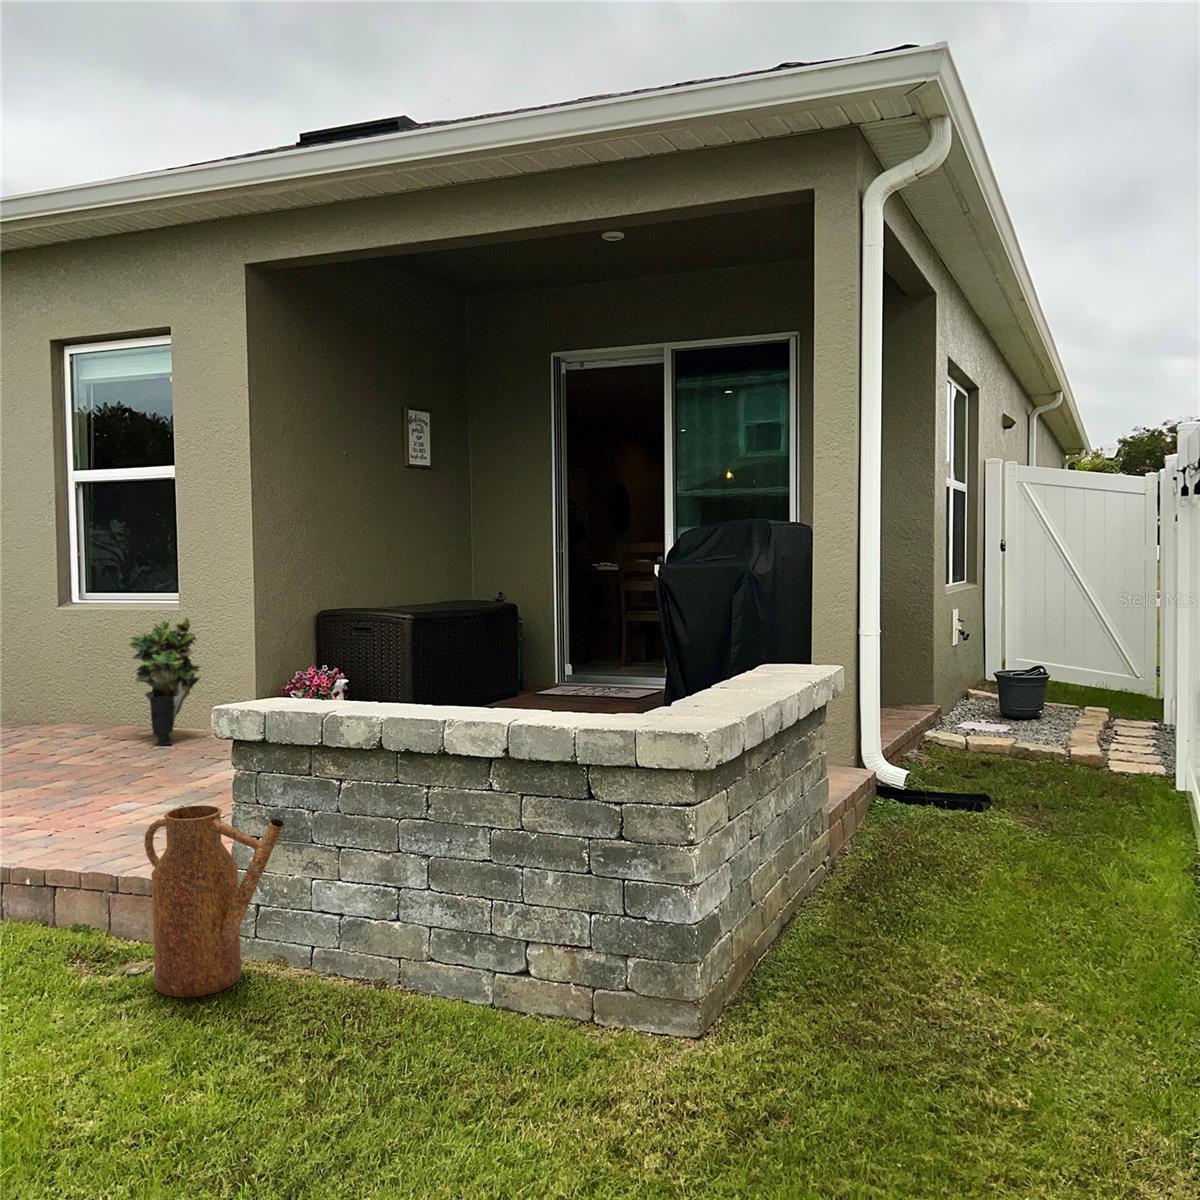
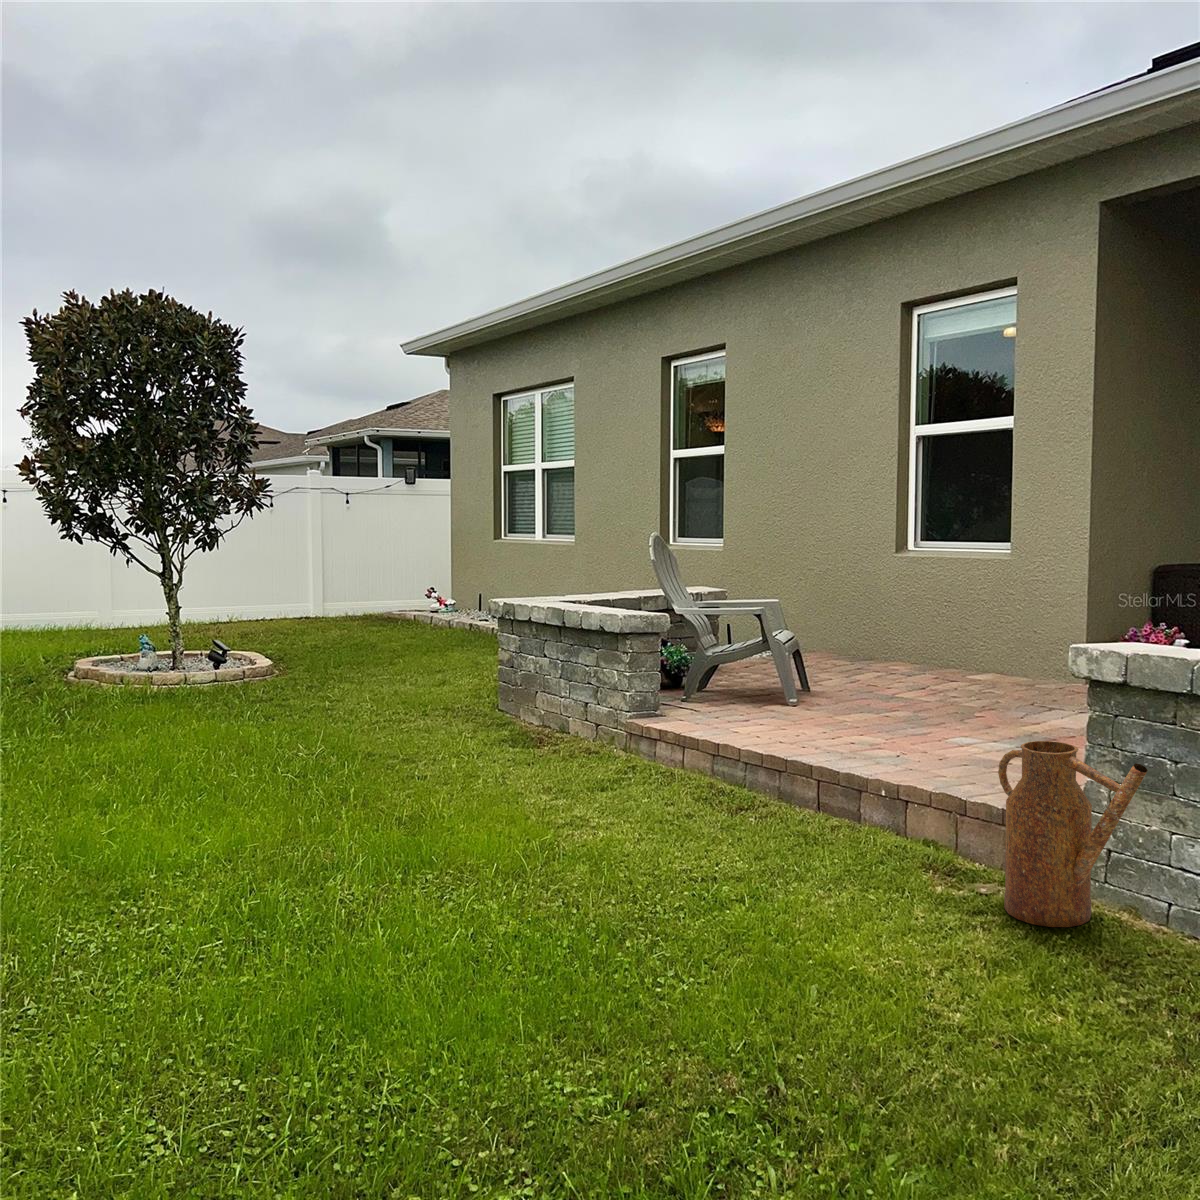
potted plant: present [129,618,201,746] -> none [962,566,1032,690]

